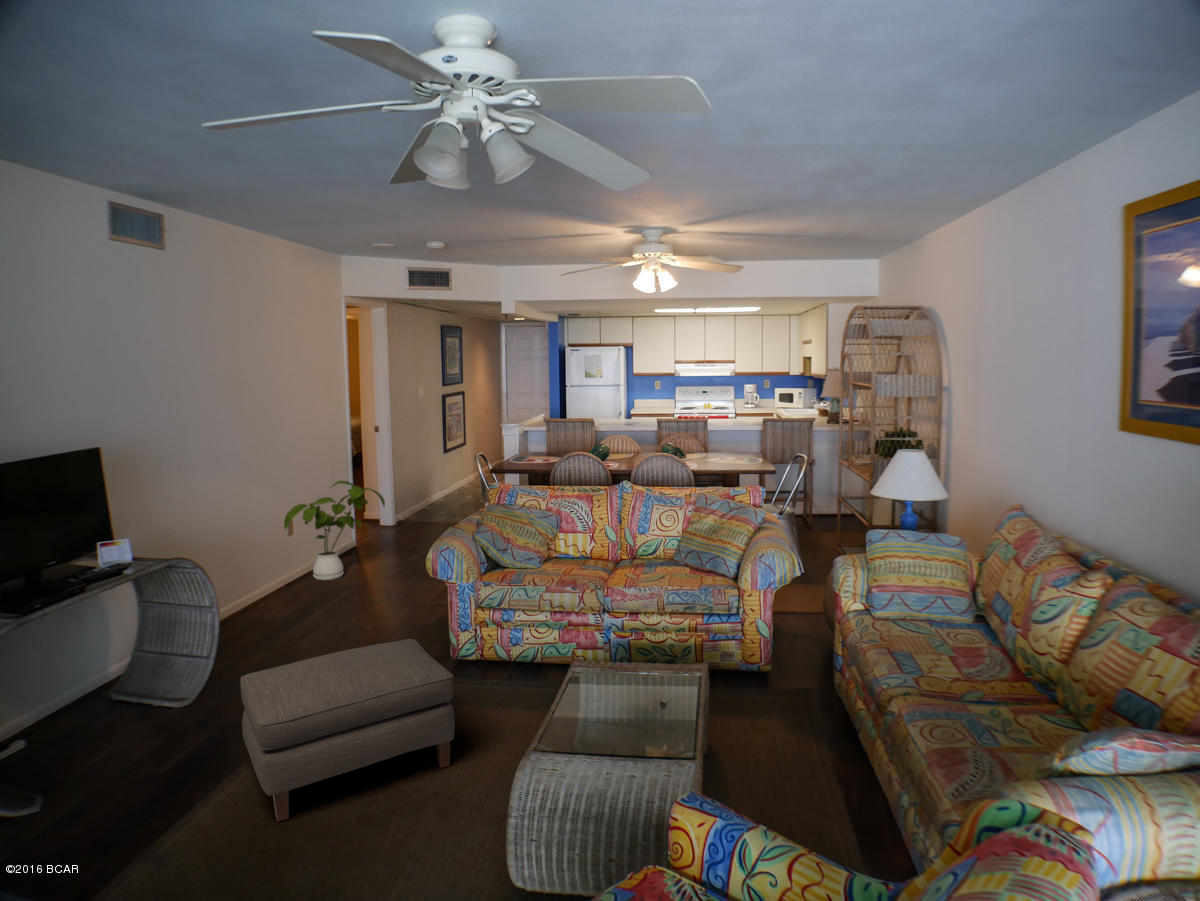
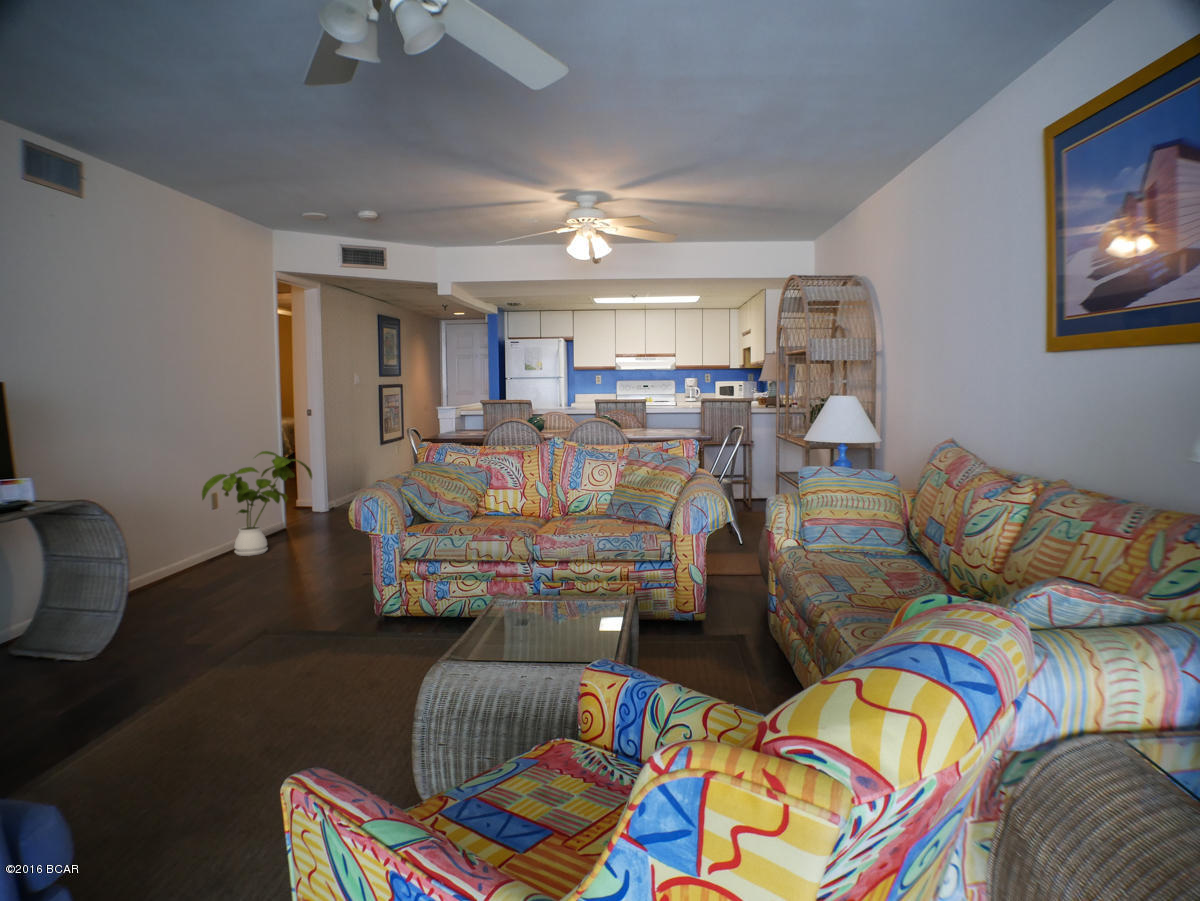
ottoman: present [240,639,455,822] -> none [122,583,365,766]

